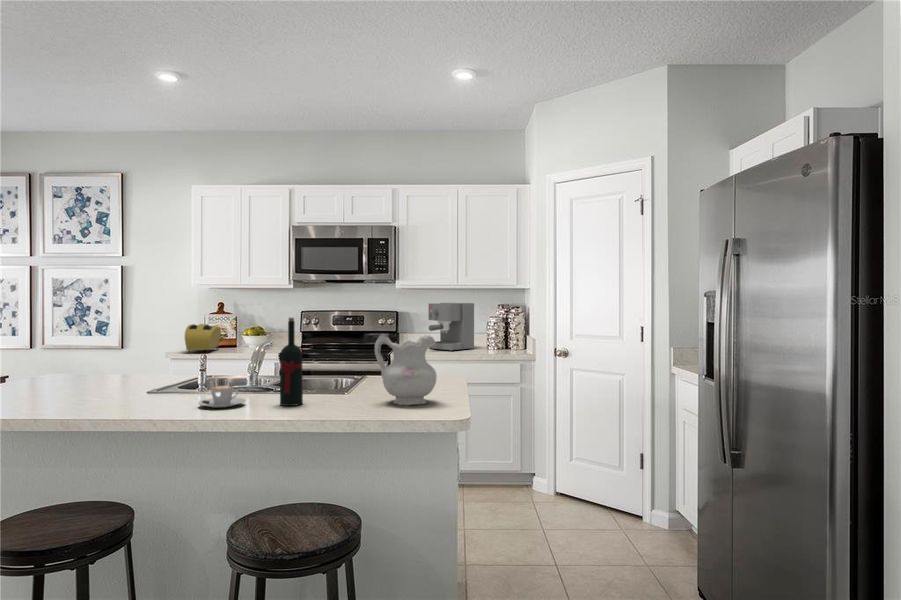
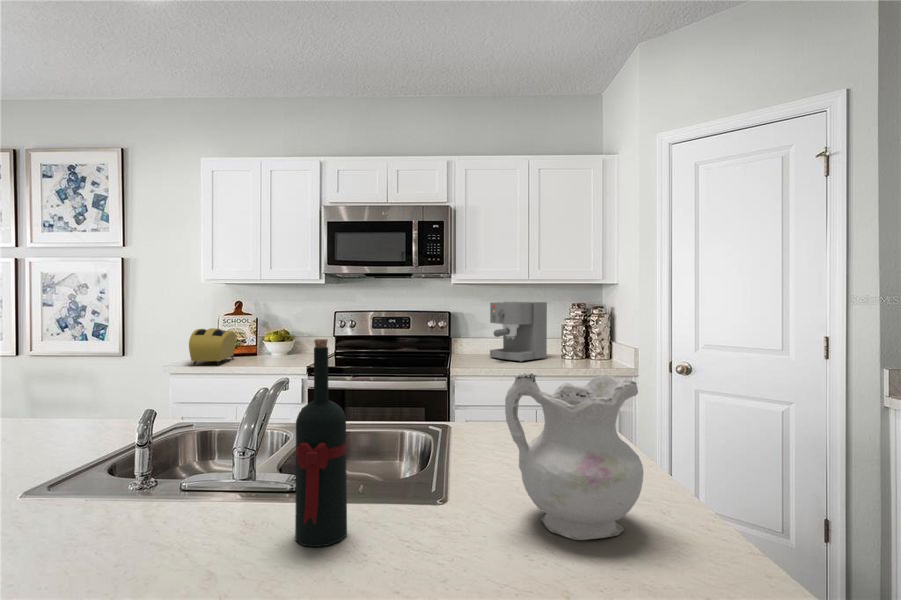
coffee cup: present [198,386,245,408] -> none [99,494,218,564]

